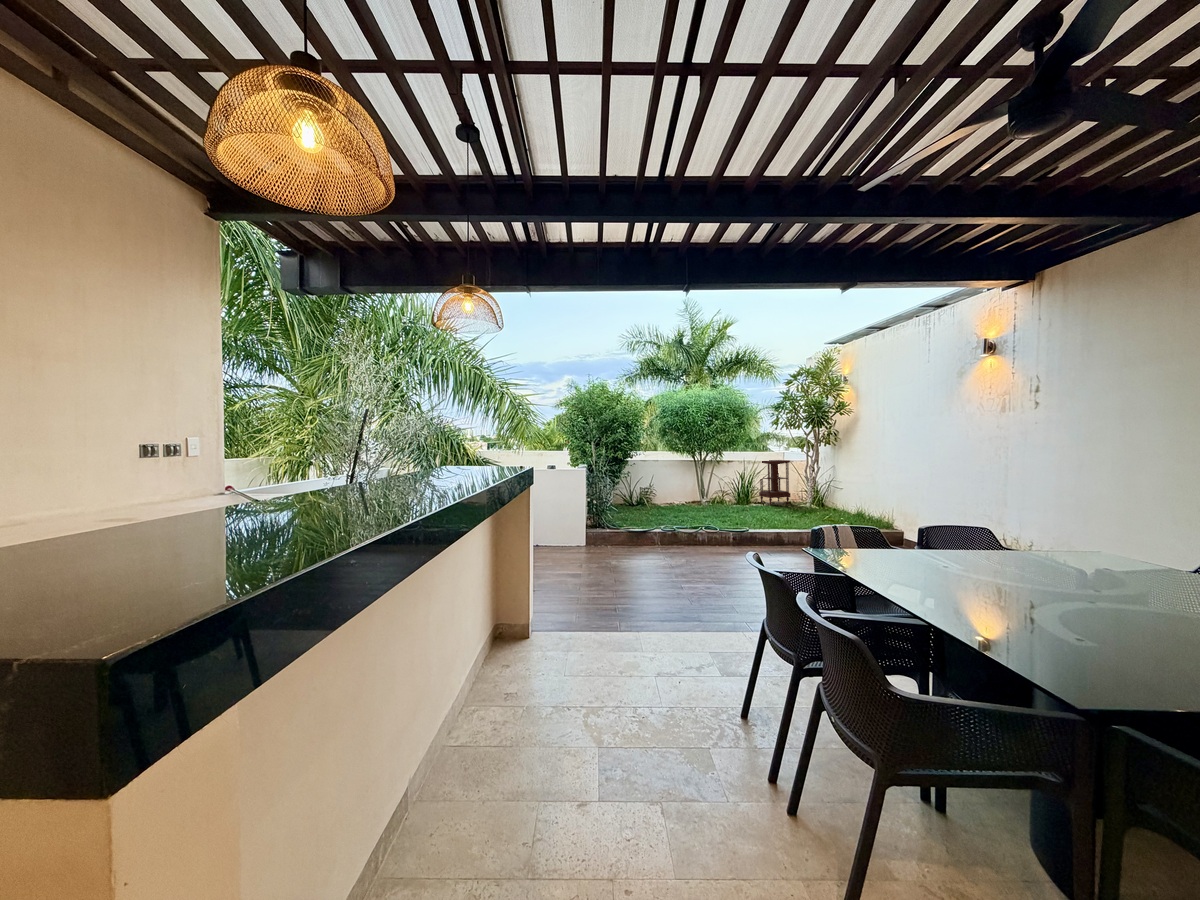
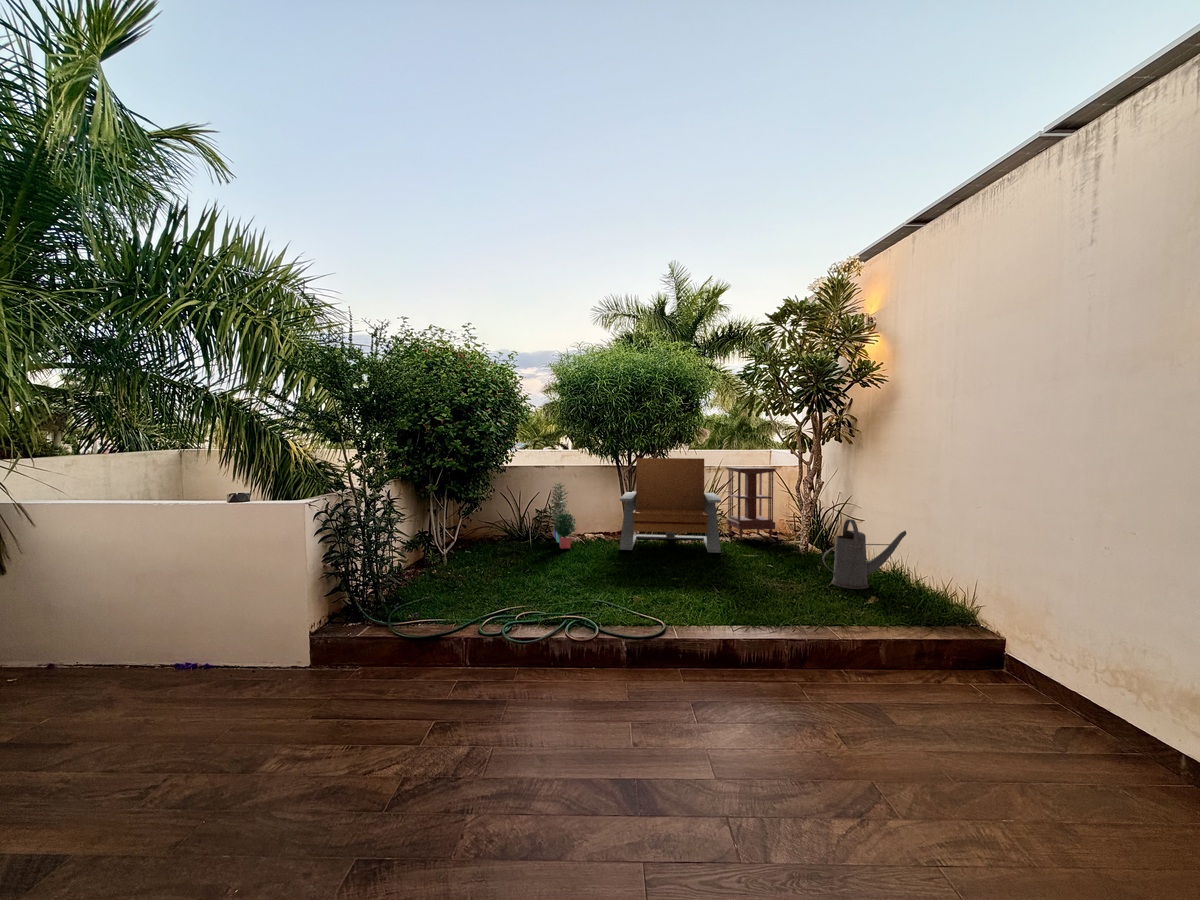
lounge chair: none [698,456,763,511] -> present [620,458,721,553]
potted plant: none [652,473,678,512] -> present [550,483,576,549]
watering can: none [824,485,865,520] -> present [822,519,906,589]

